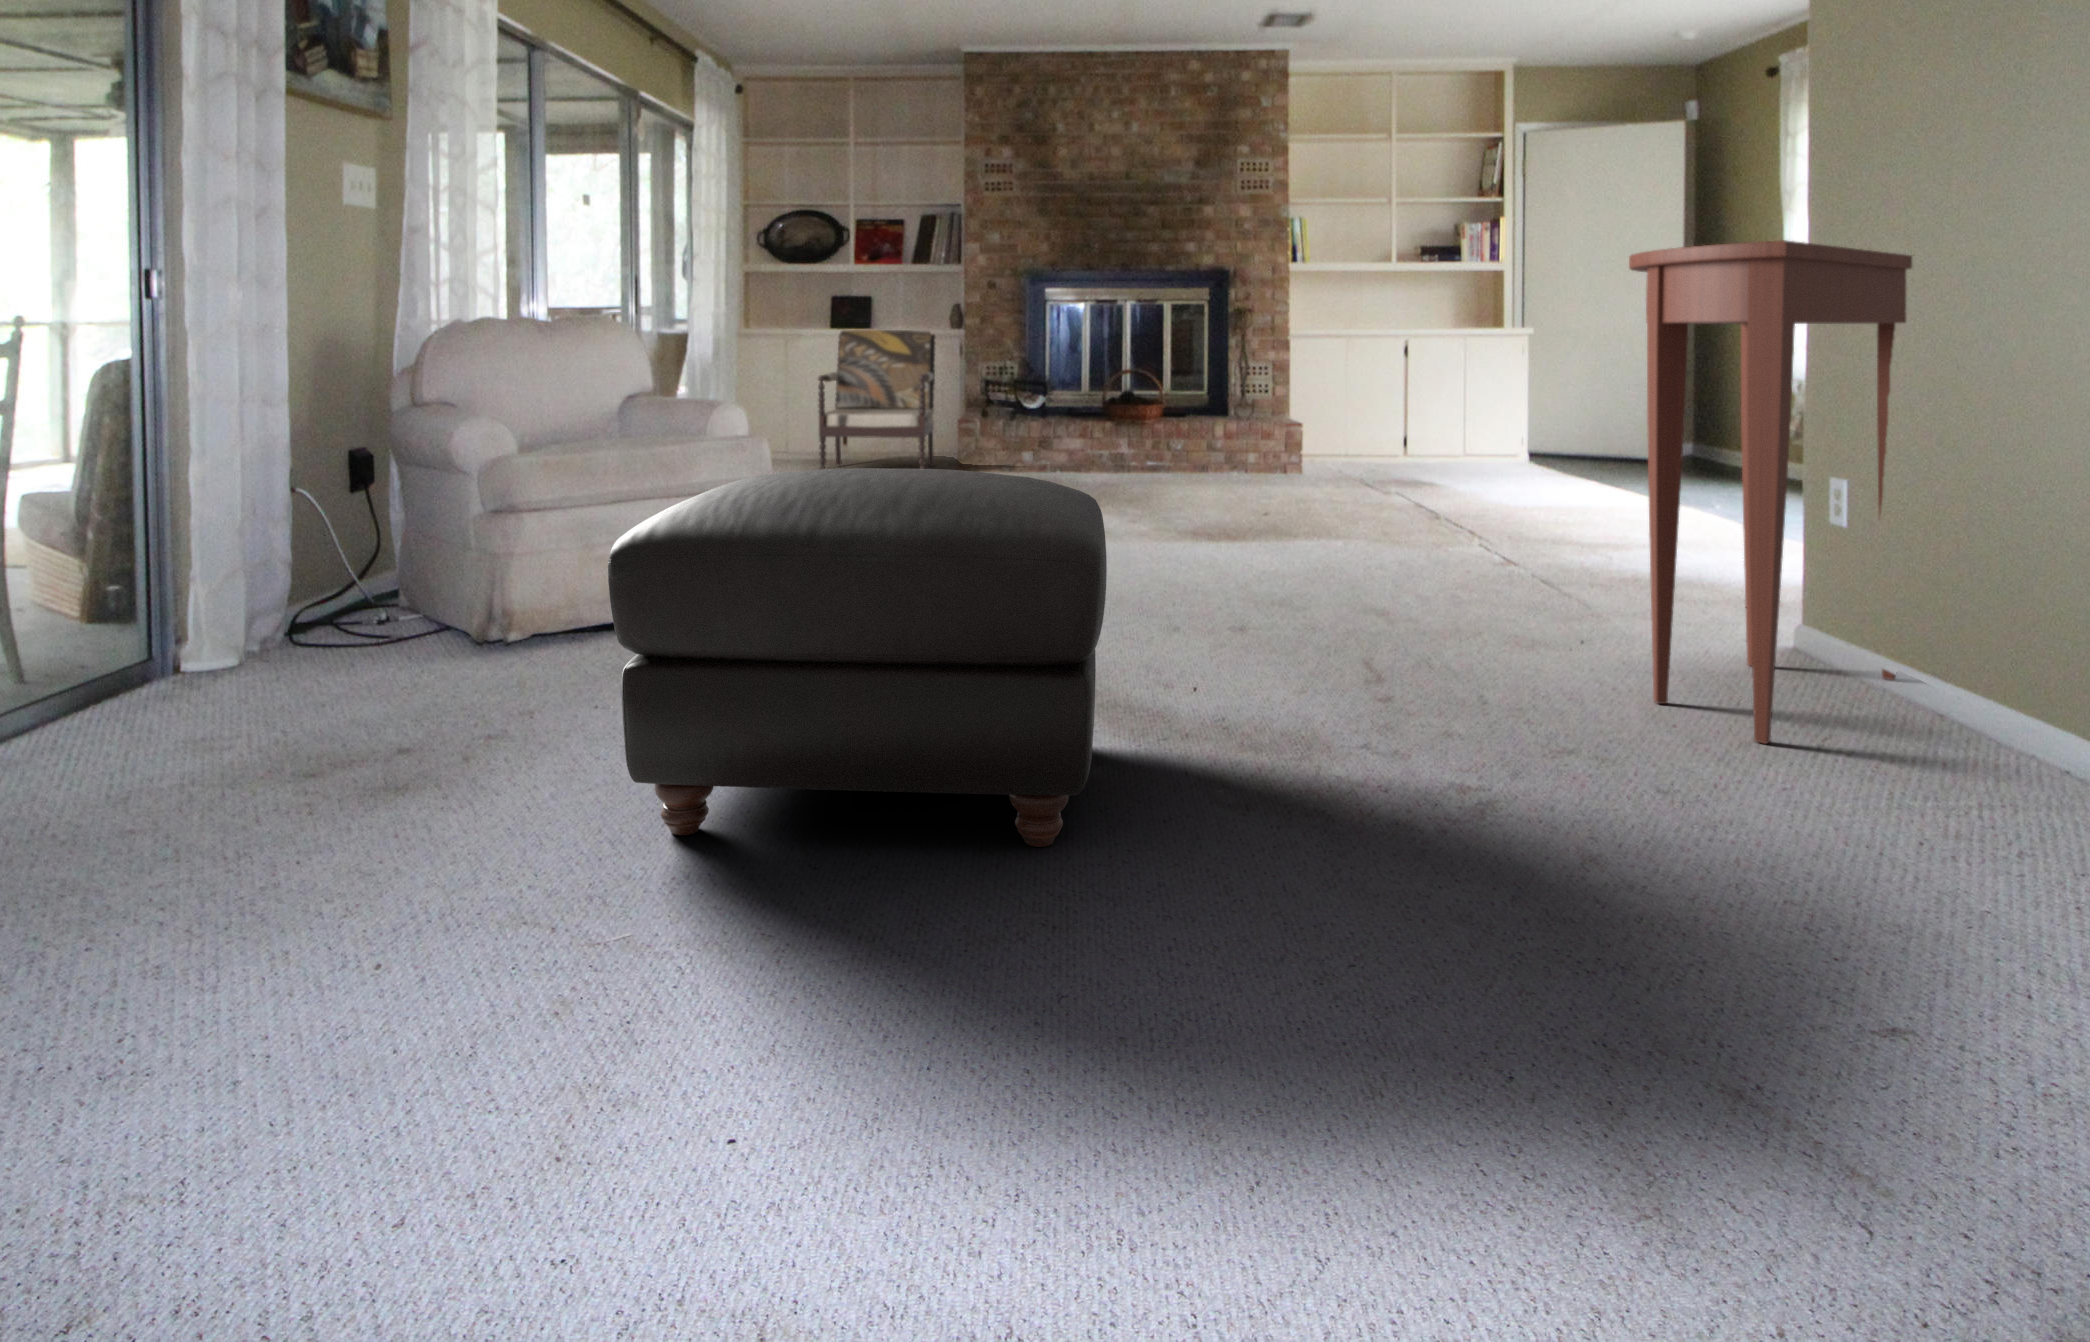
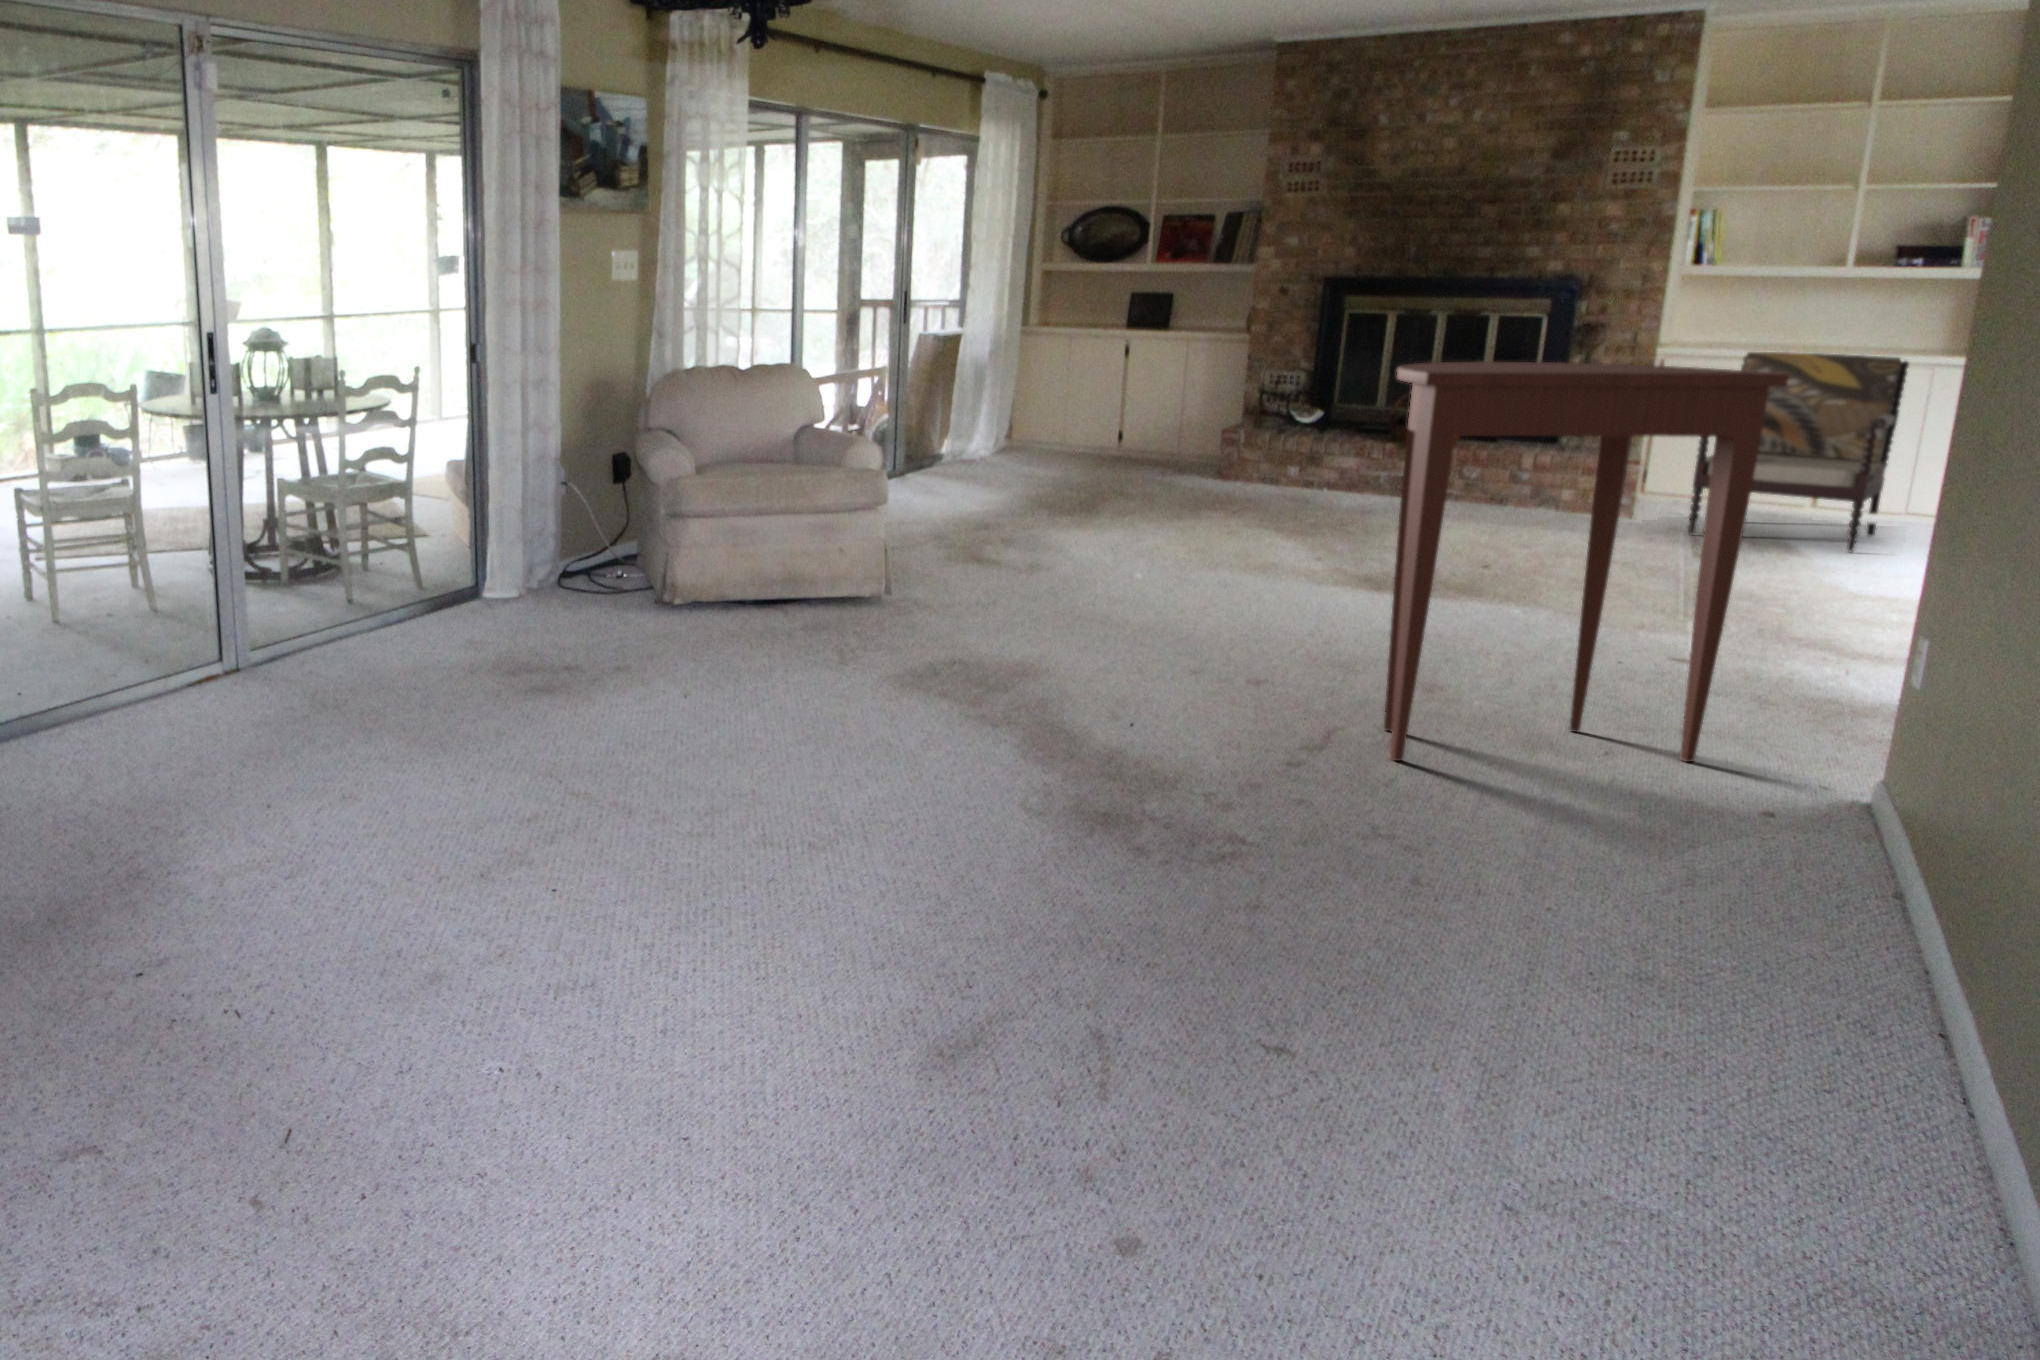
armchair: present [818,330,936,470] -> present [1689,352,1909,552]
ottoman: present [608,468,1107,847] -> none [604,483,927,701]

